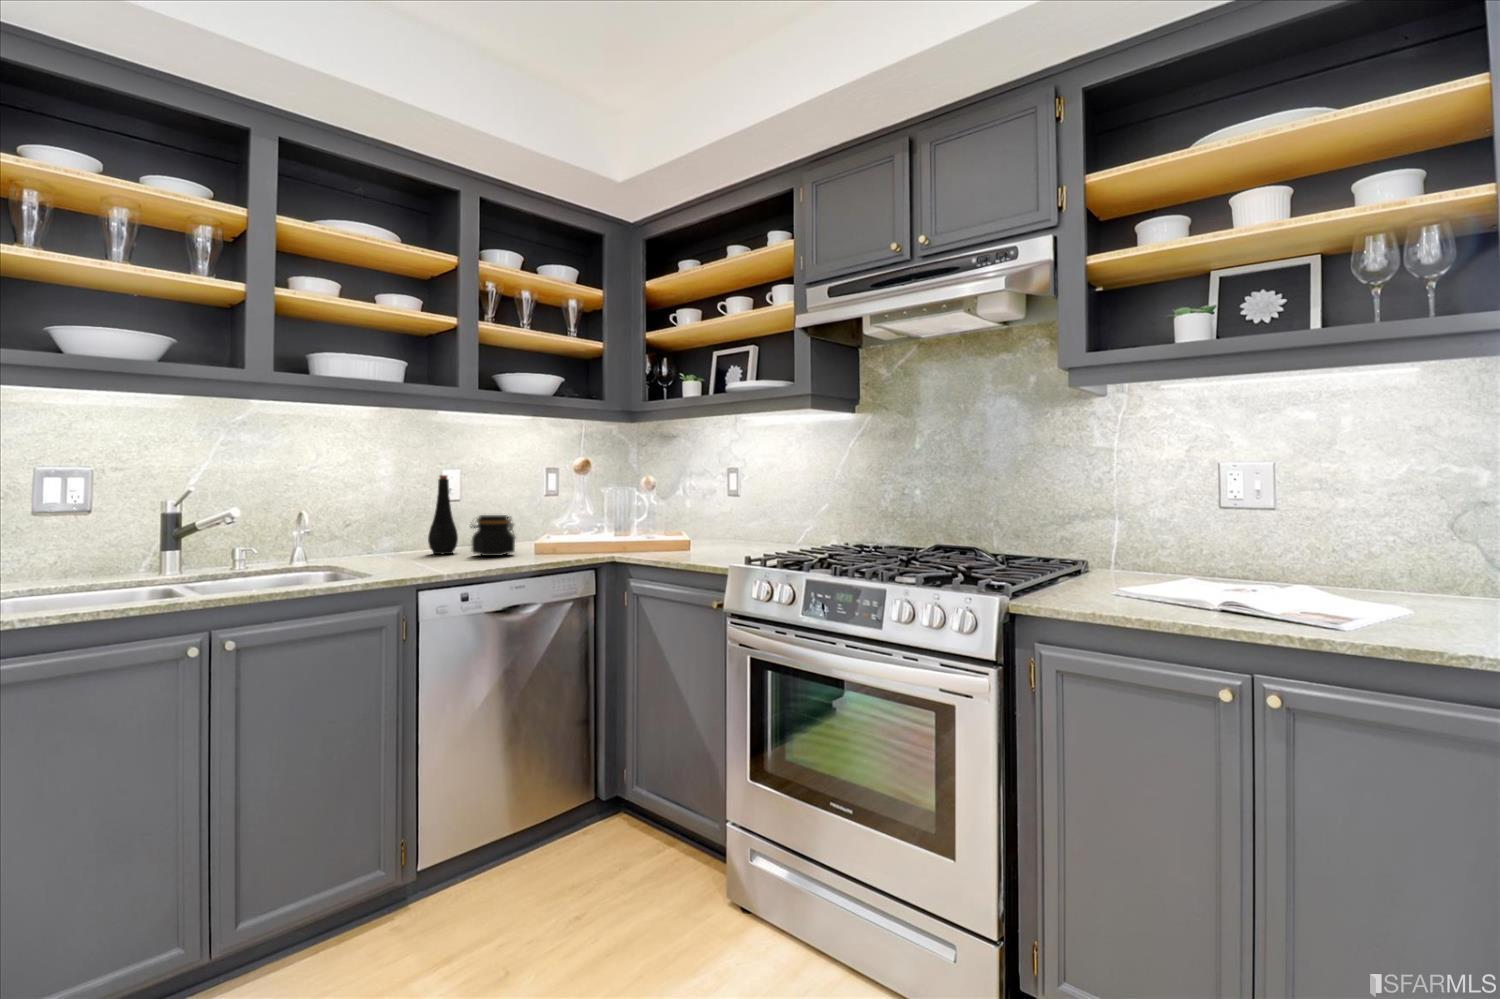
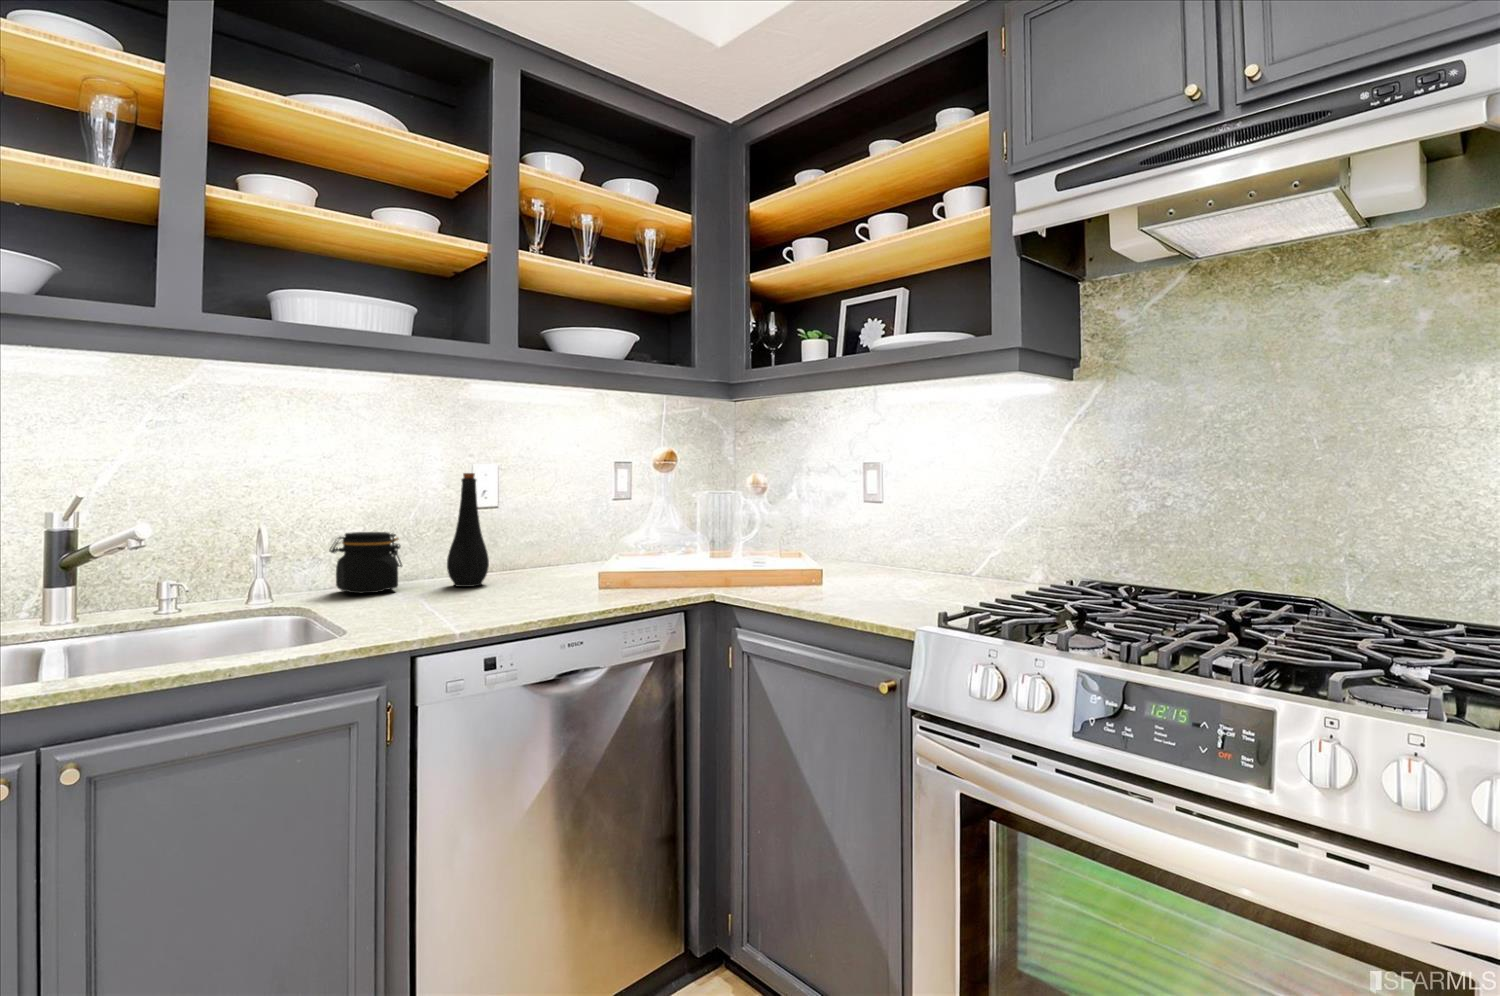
jar: present [470,515,515,556] -> present [329,532,402,593]

